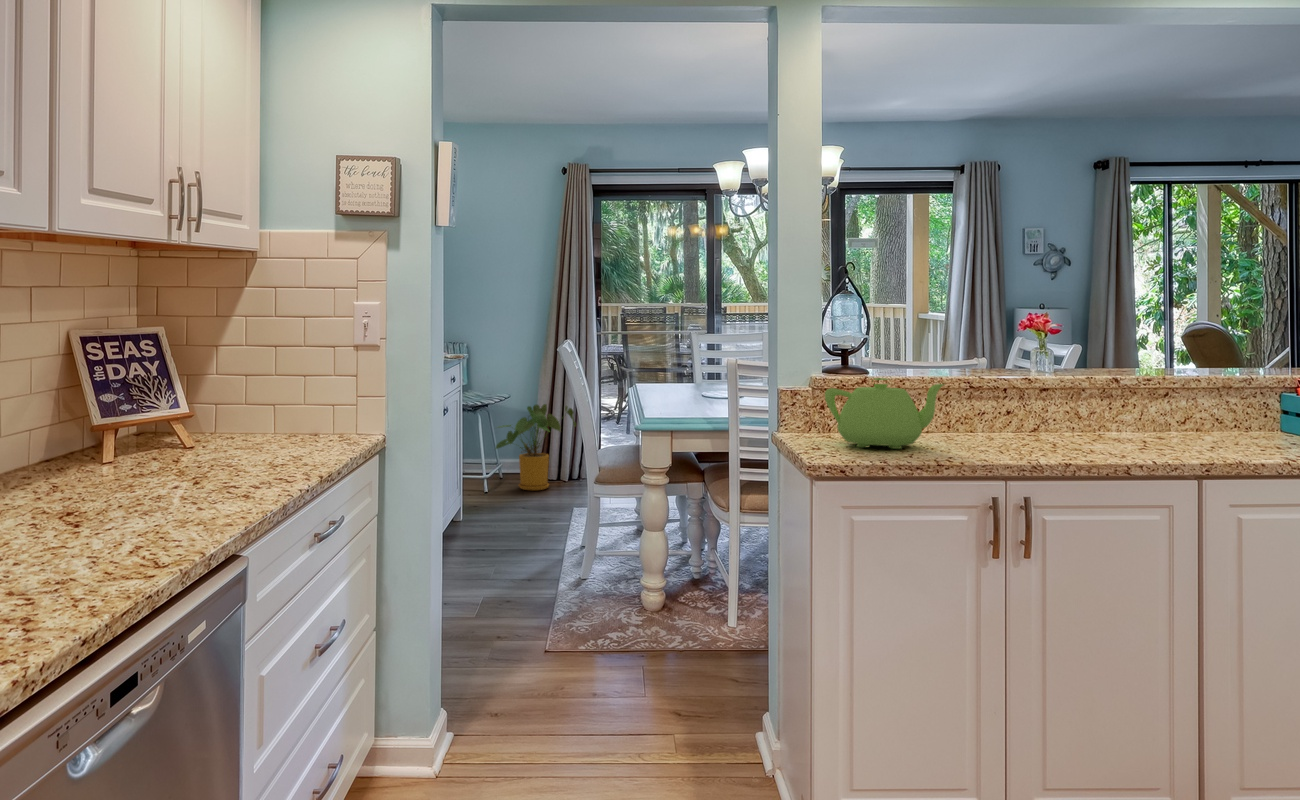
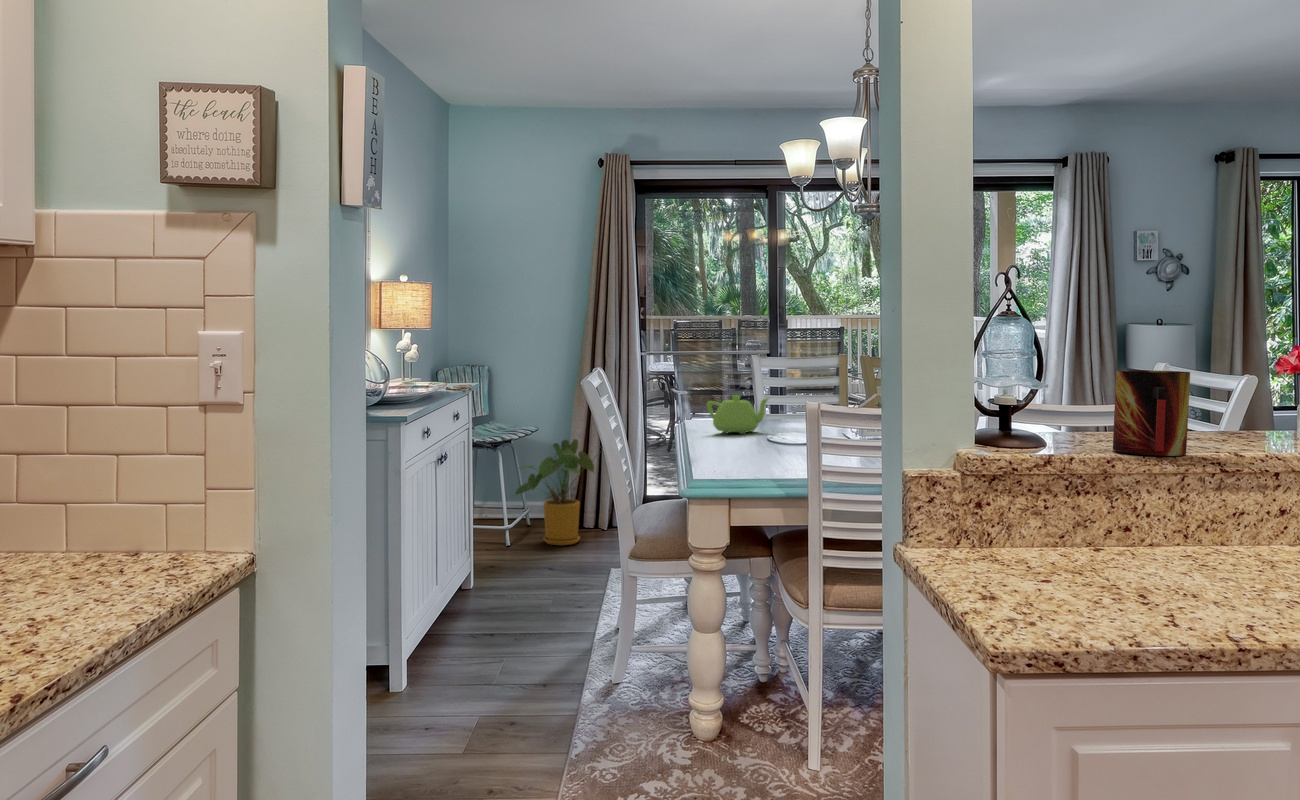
mug: none [907,324,952,376] -> present [1113,370,1190,456]
teapot: present [825,378,945,449] -> present [707,395,768,434]

